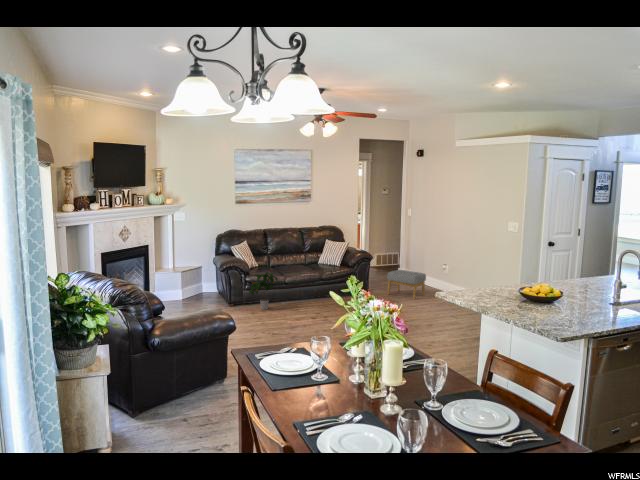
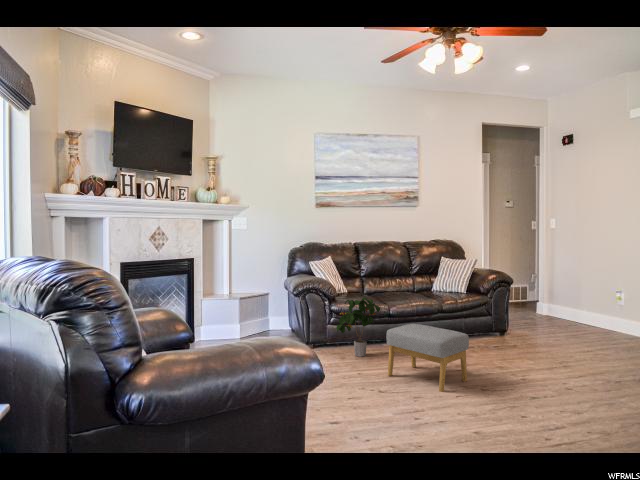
footstool: present [387,270,426,299] -> present [386,324,469,392]

